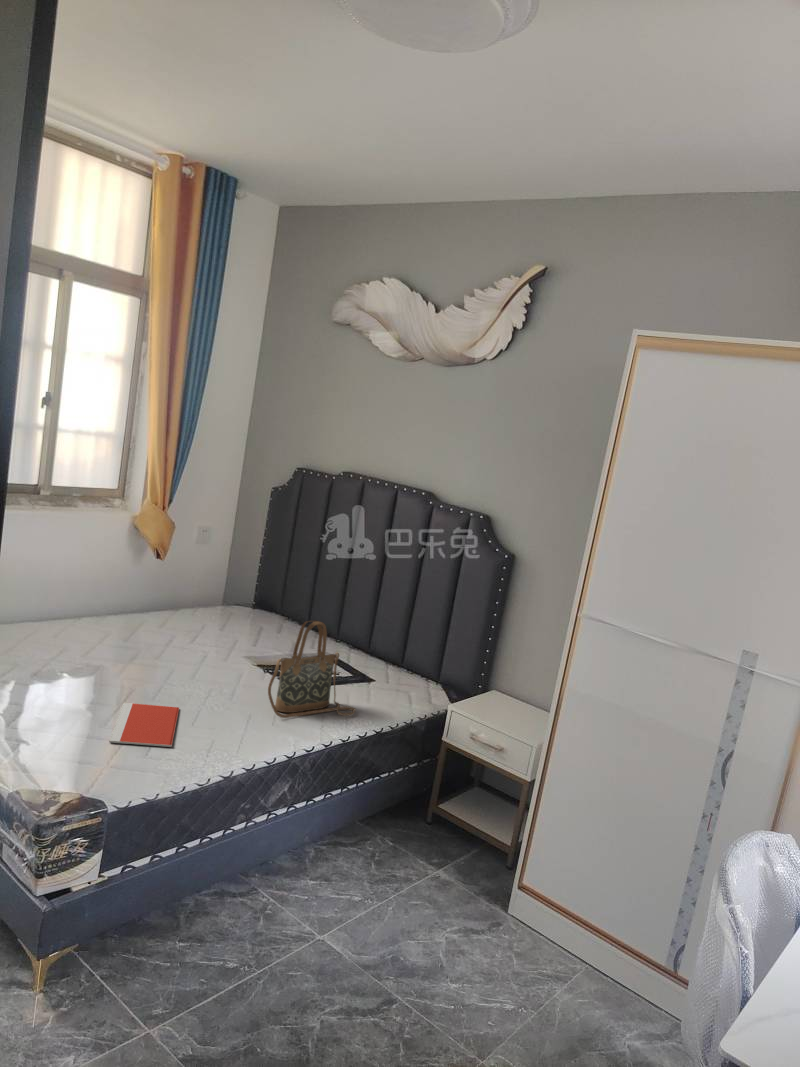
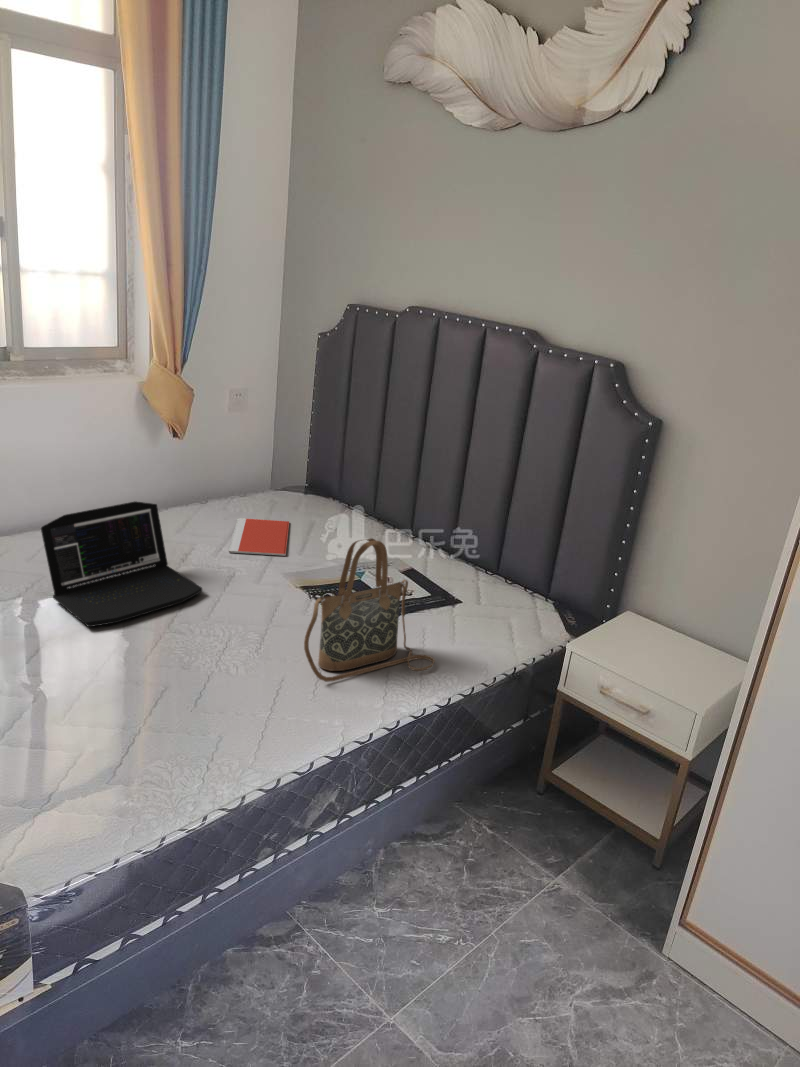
laptop: none [78,597,187,680] -> present [41,501,202,627]
notebook: present [109,703,179,747] -> present [229,518,289,556]

